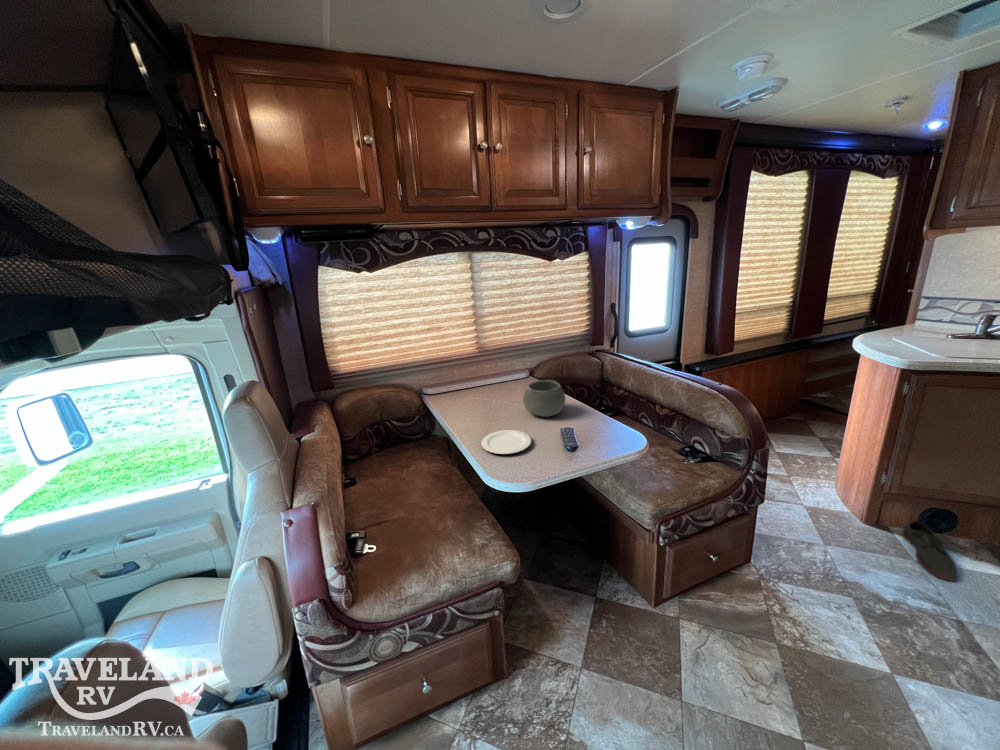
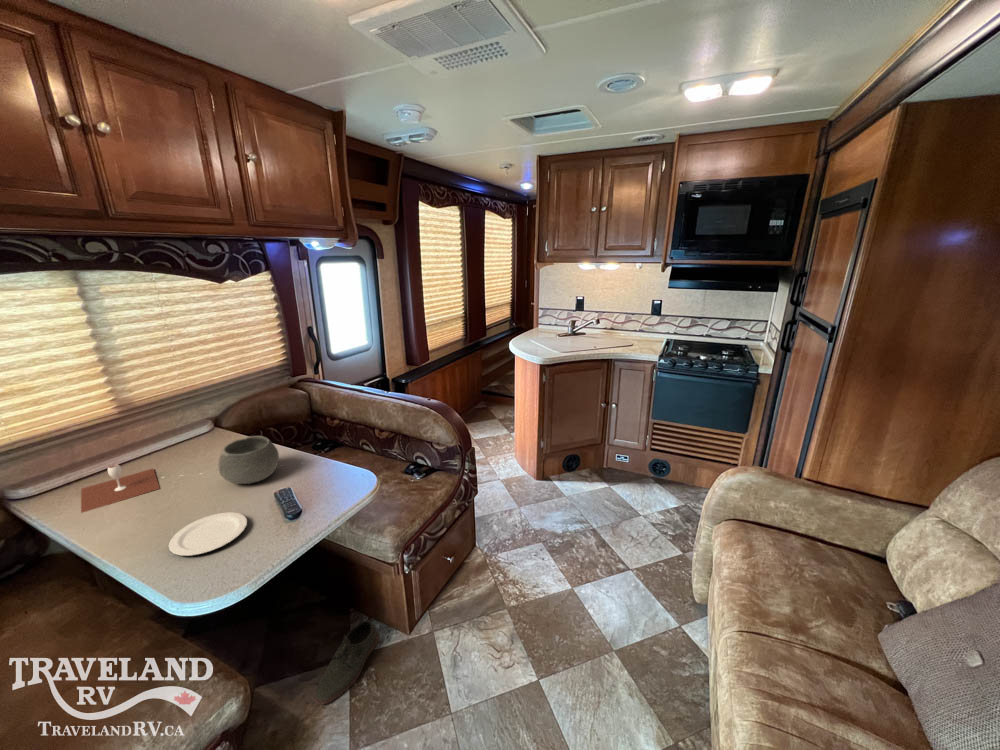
wine glass: none [449,382,490,407] -> present [81,464,159,513]
shoe: present [902,521,957,580] -> present [314,620,379,705]

